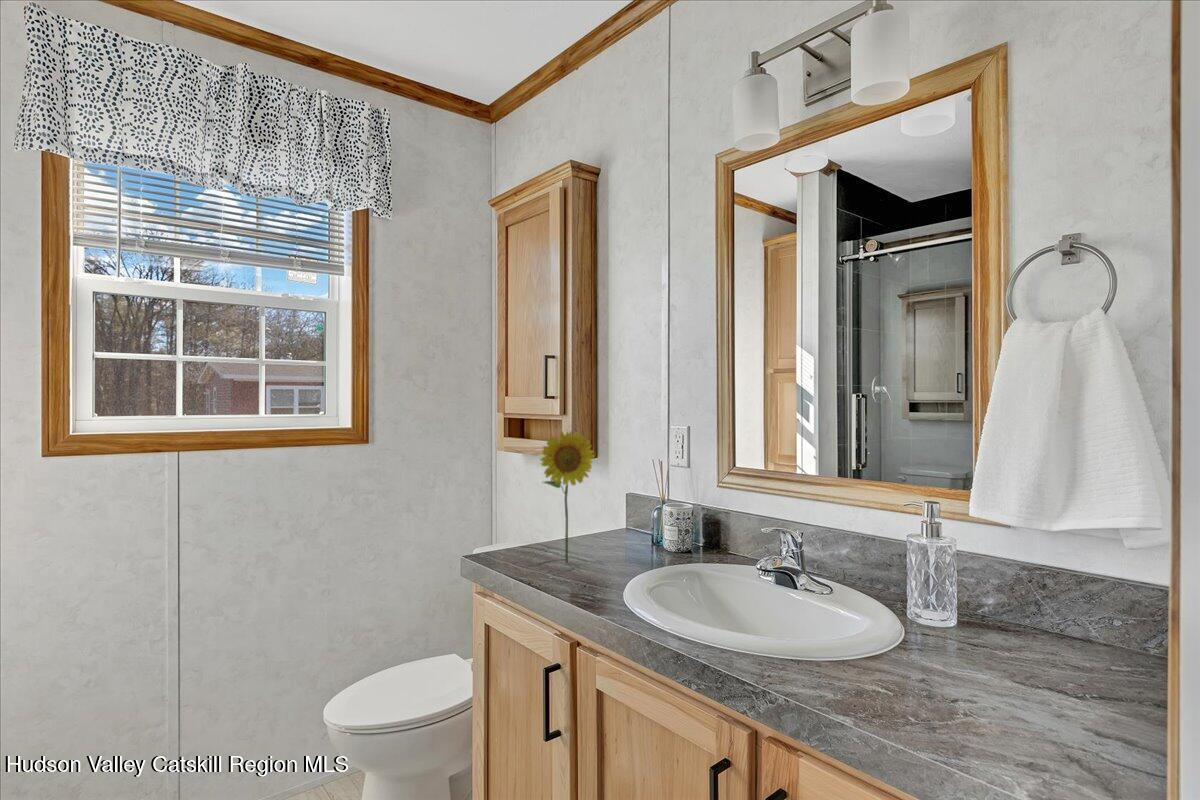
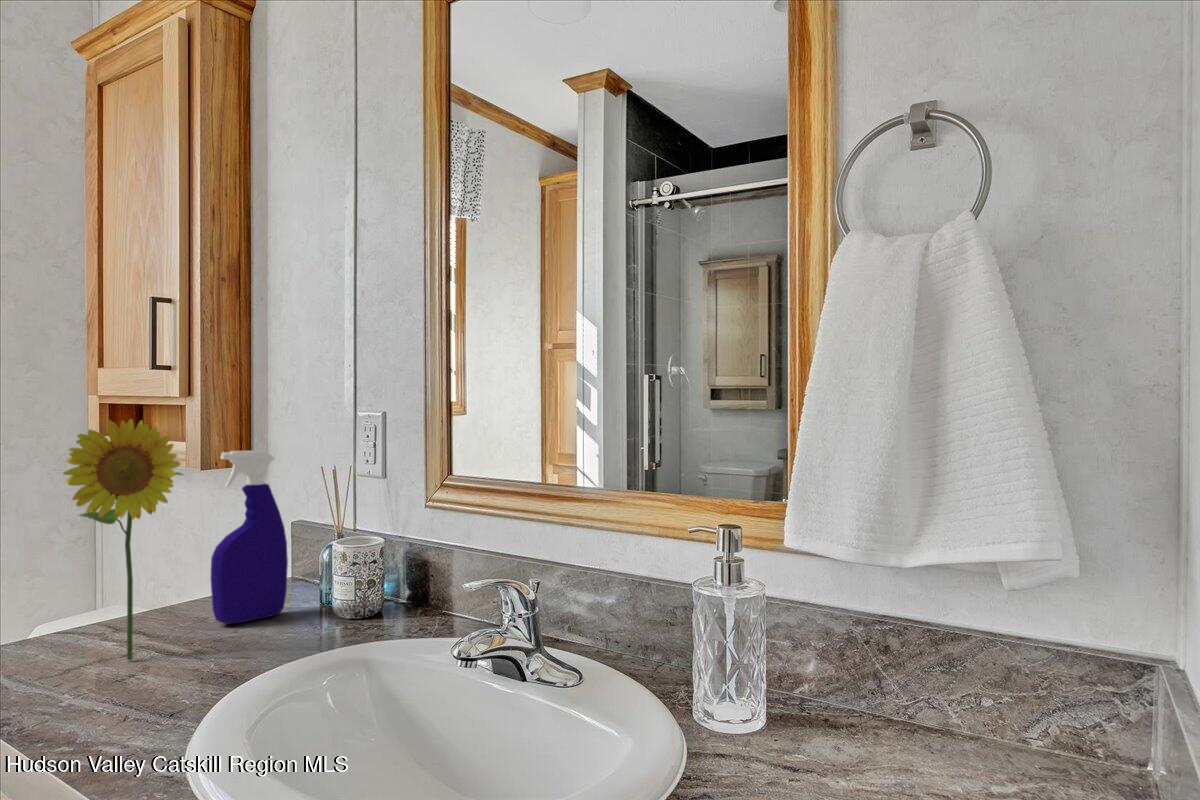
spray bottle: none [598,449,638,550] -> present [210,450,288,624]

